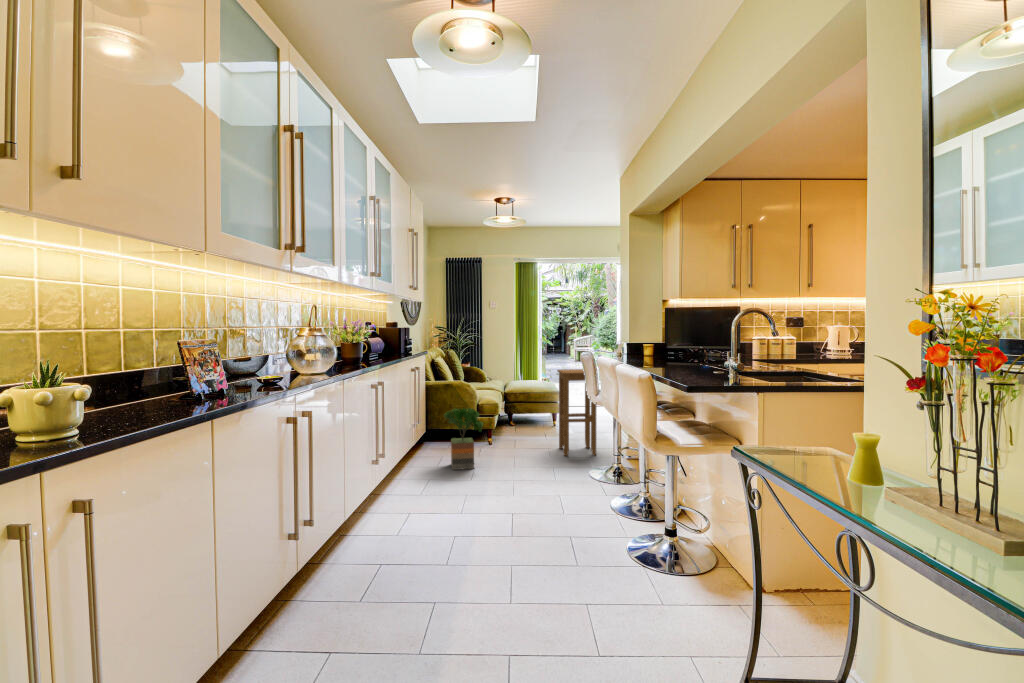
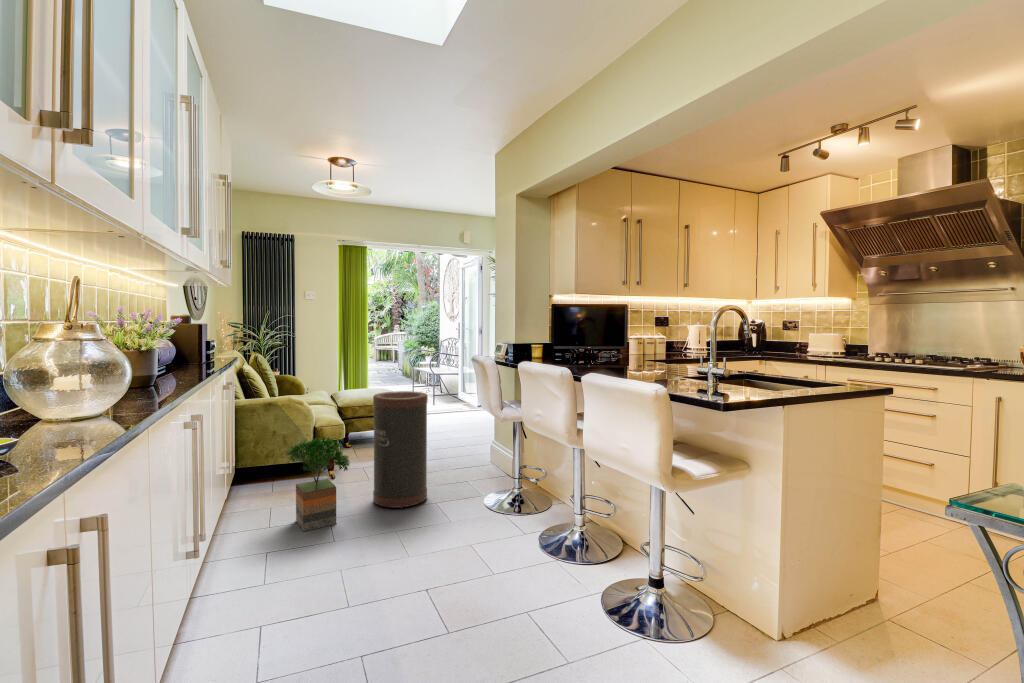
stool: present [557,369,596,456] -> none [429,375,485,485]
trash can: none [505,379,545,466] -> present [373,391,428,509]

